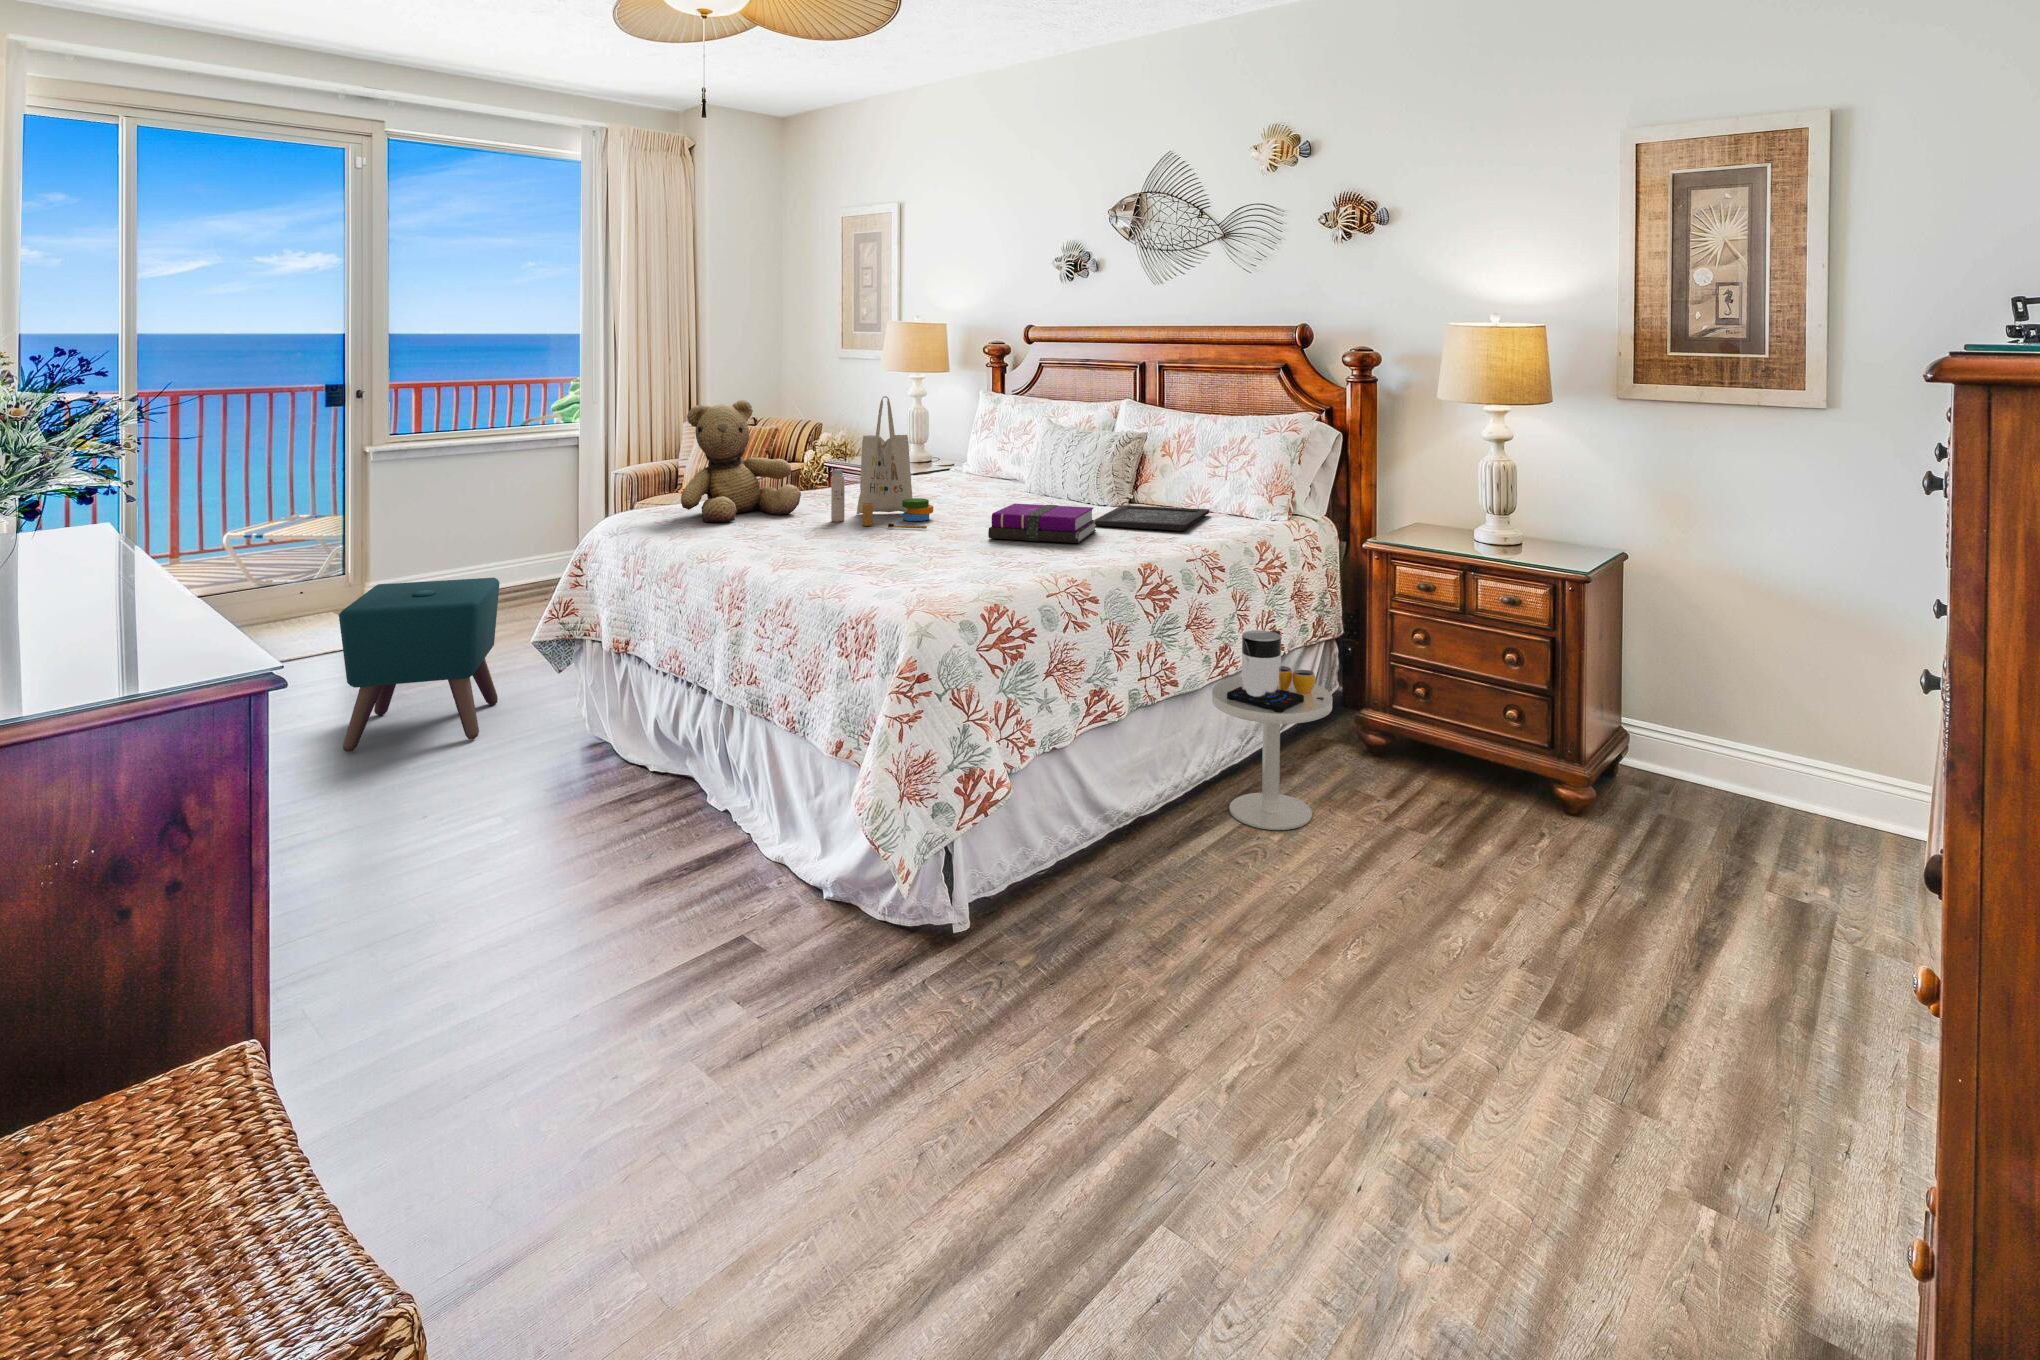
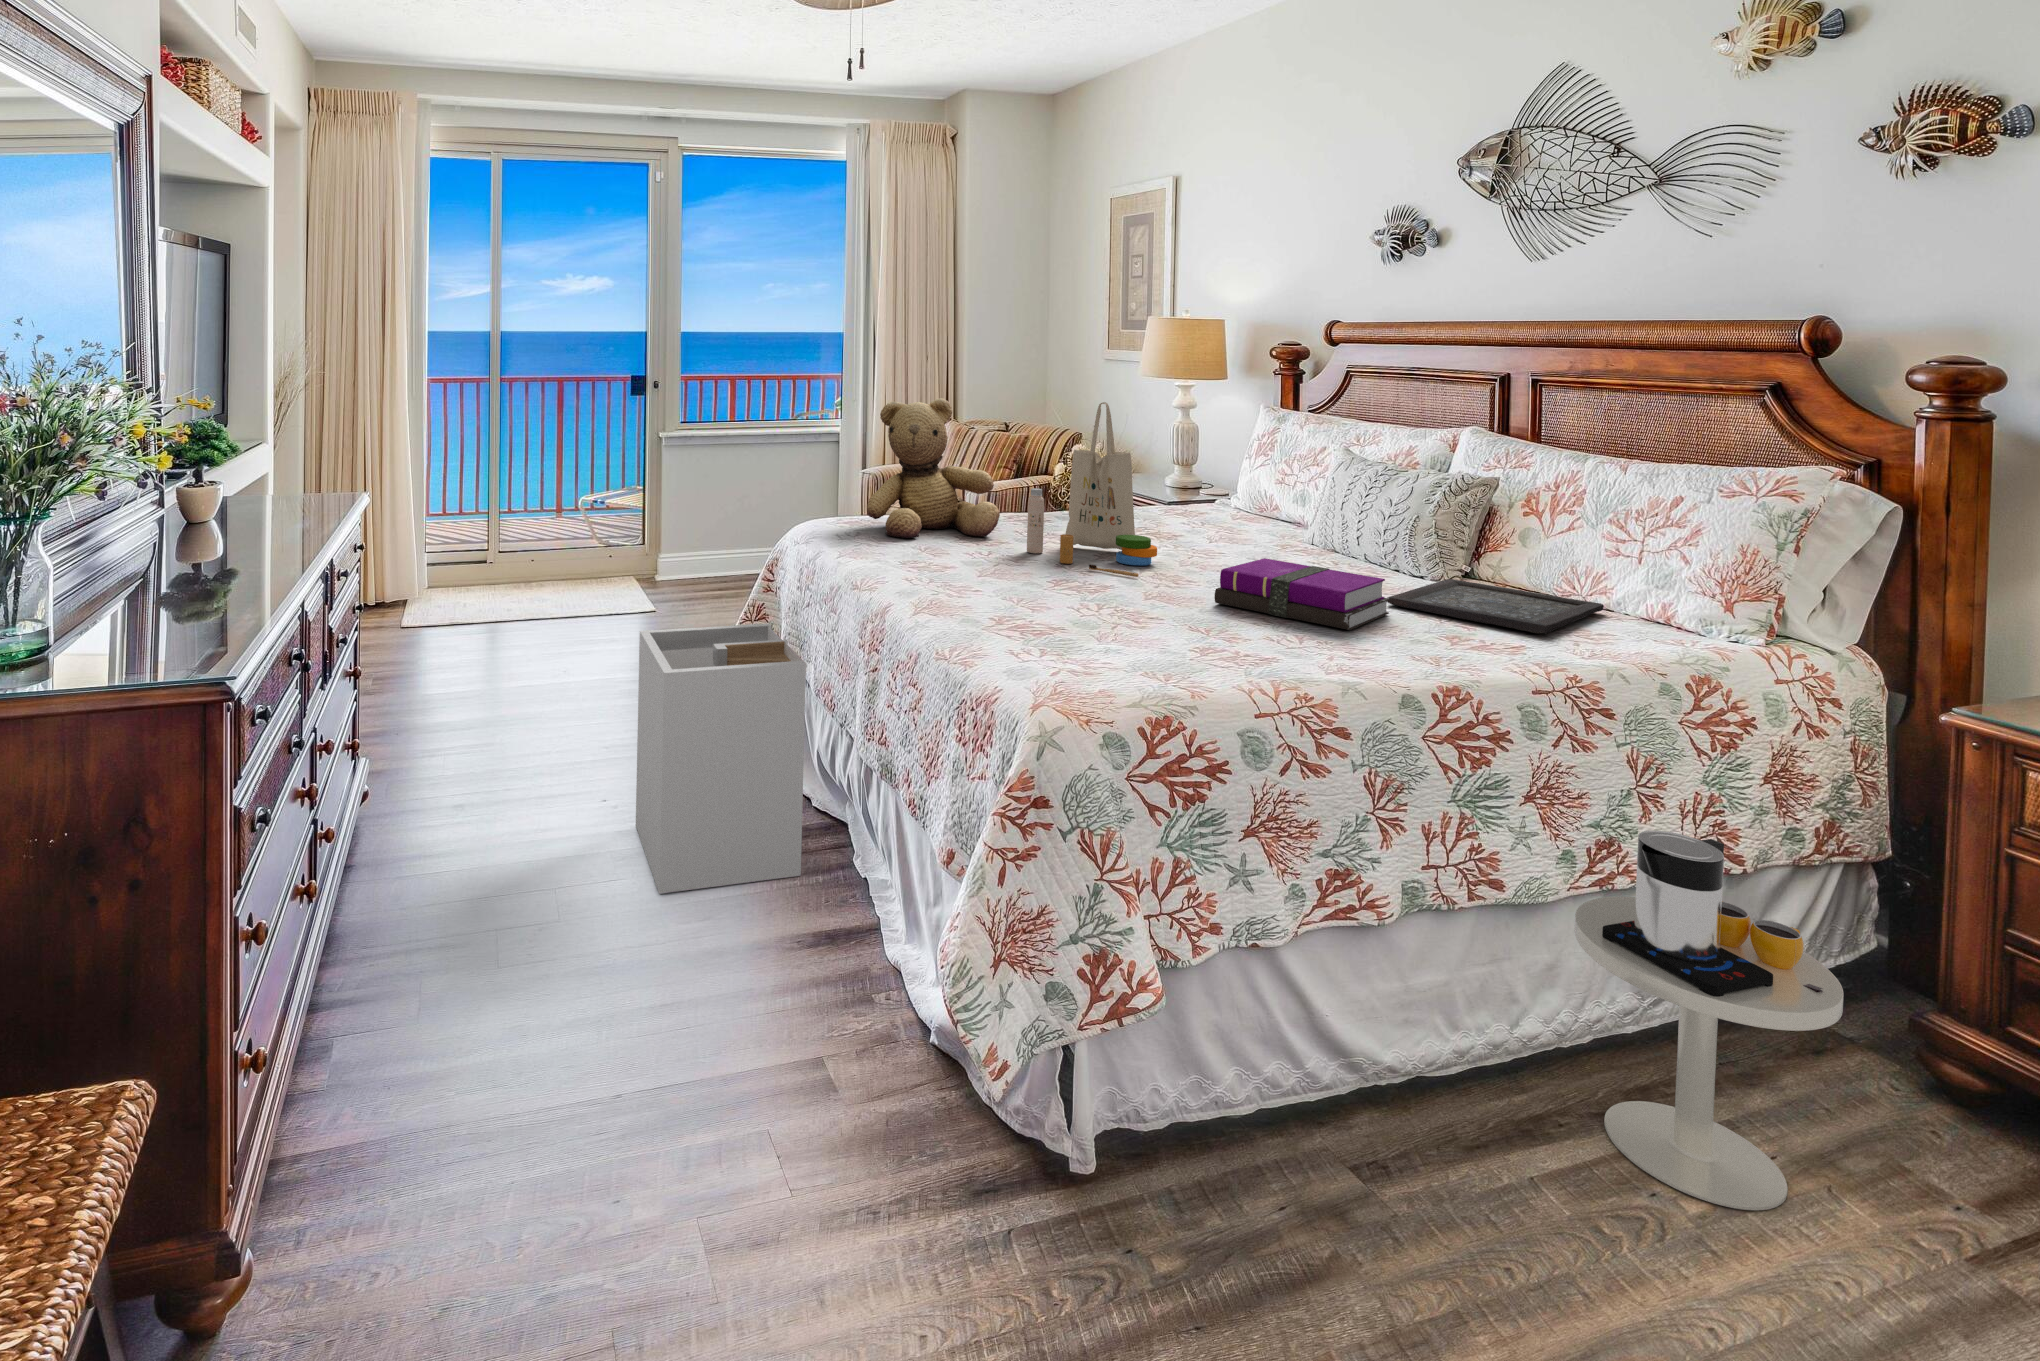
ottoman: present [339,578,499,752] -> none [565,559,714,729]
laundry hamper: none [484,612,670,863] -> present [636,624,806,894]

